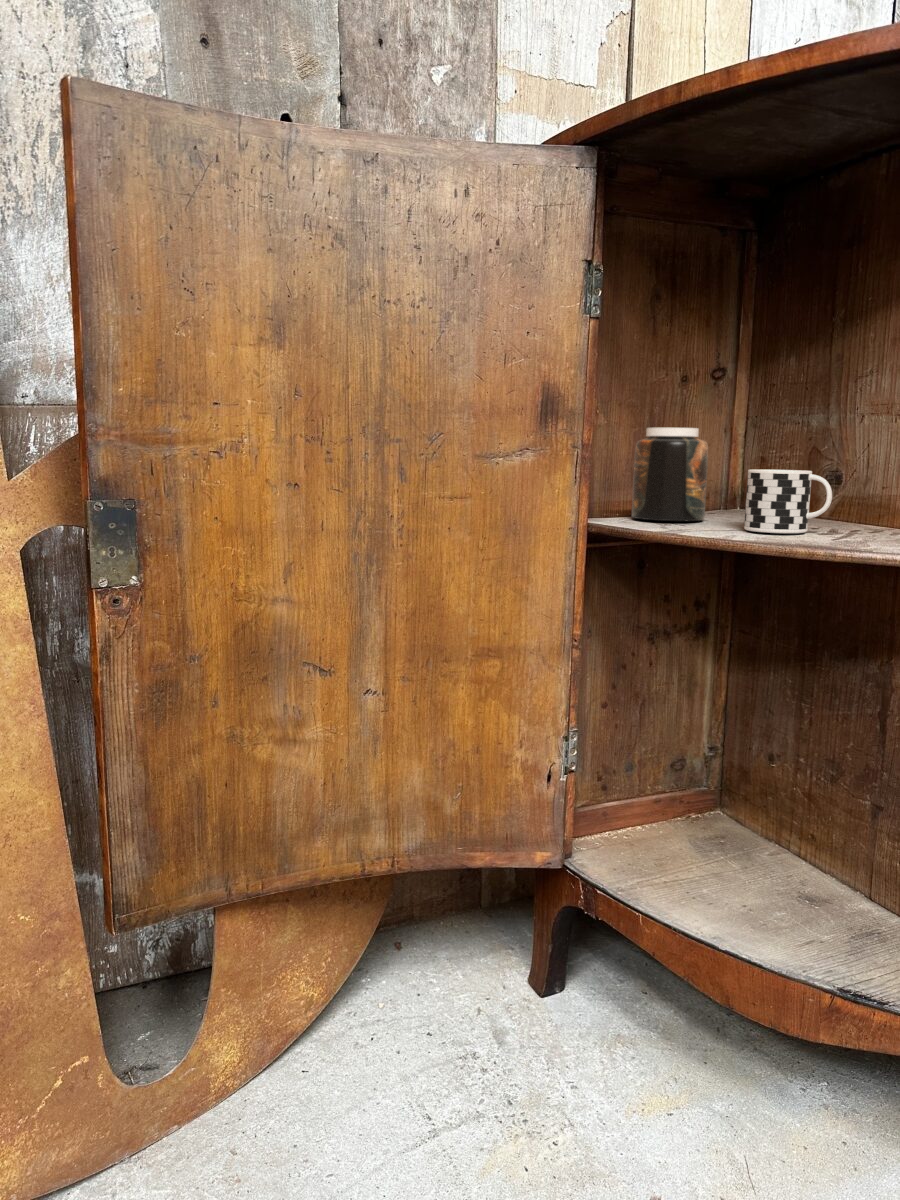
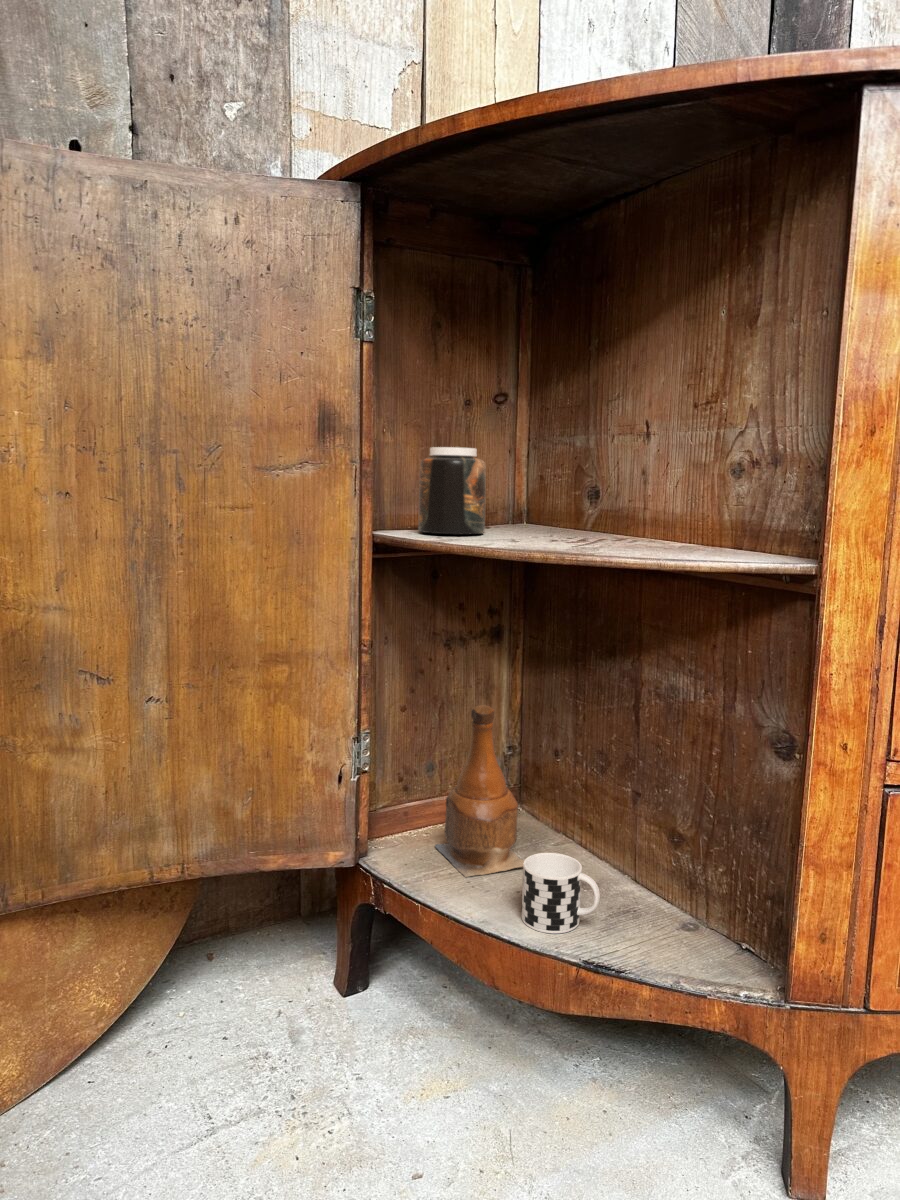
cup: present [744,469,832,533] -> present [522,853,600,934]
bottle: none [642,703,749,886] -> present [435,705,524,877]

